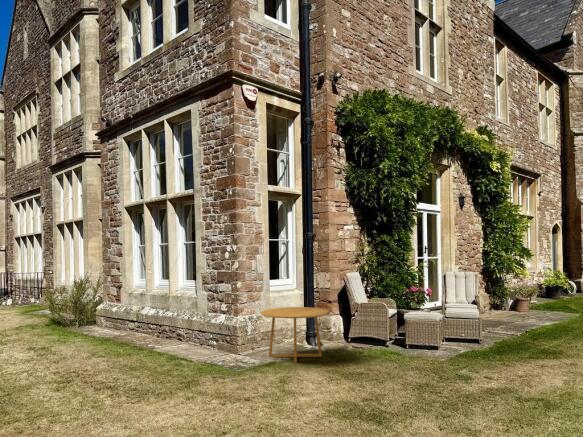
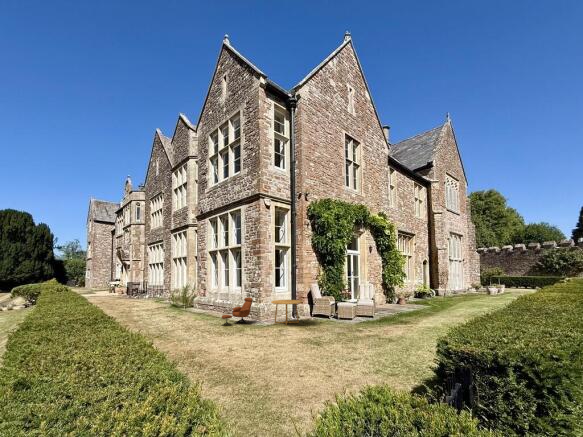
lounge chair: none [151,303,220,365] -> present [222,297,252,325]

